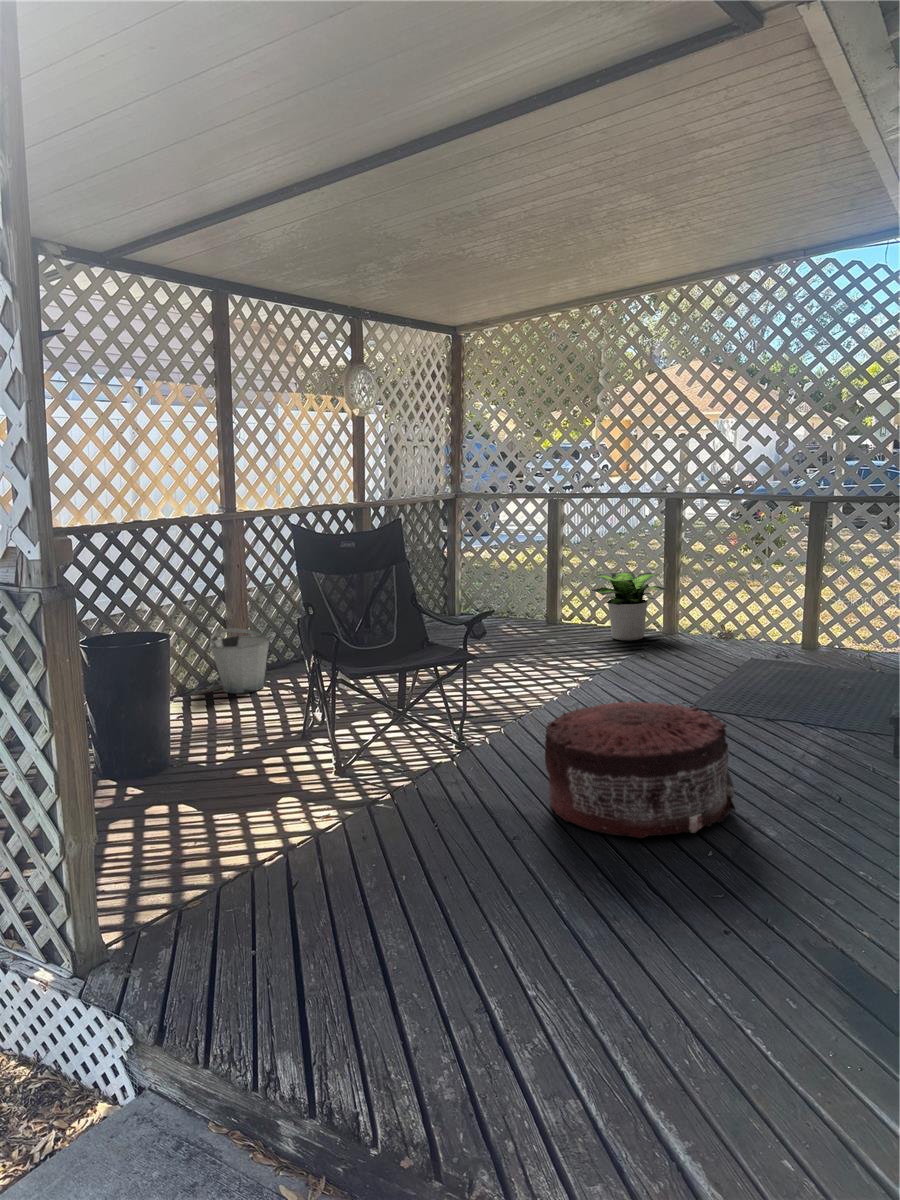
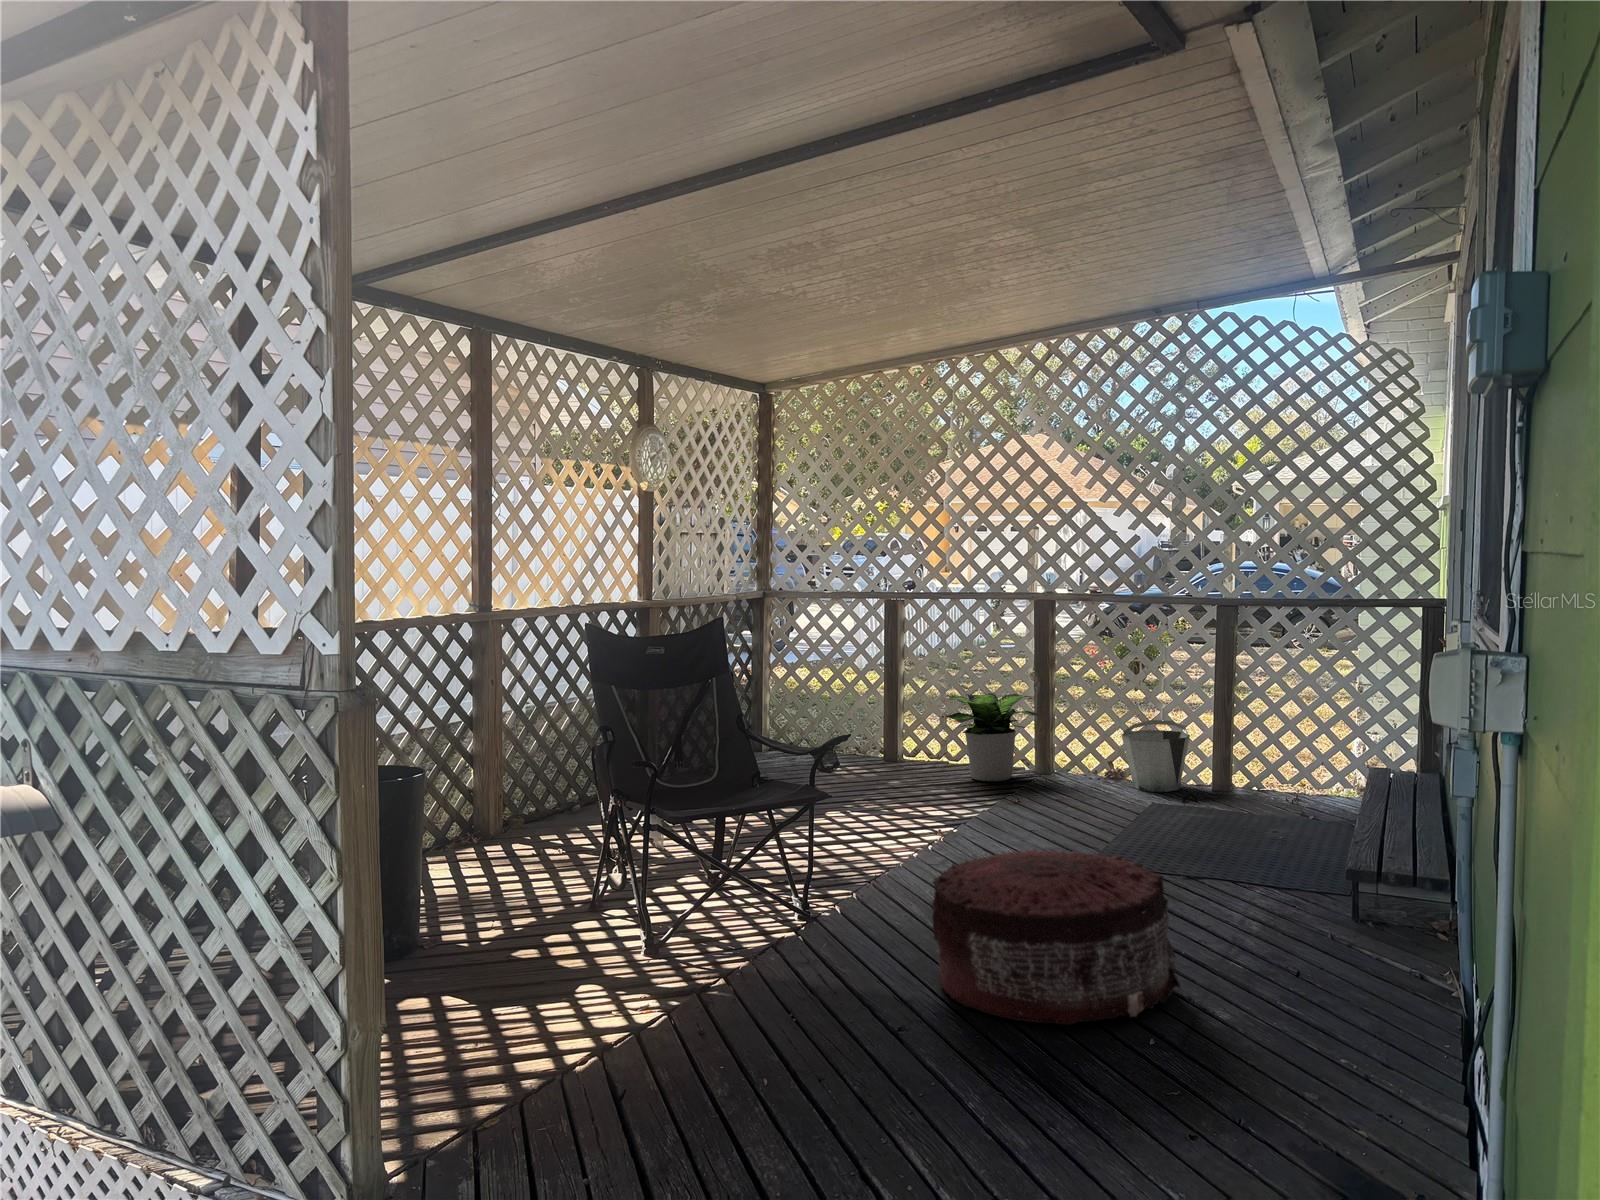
bucket: present [210,628,269,693] -> present [1122,720,1190,792]

